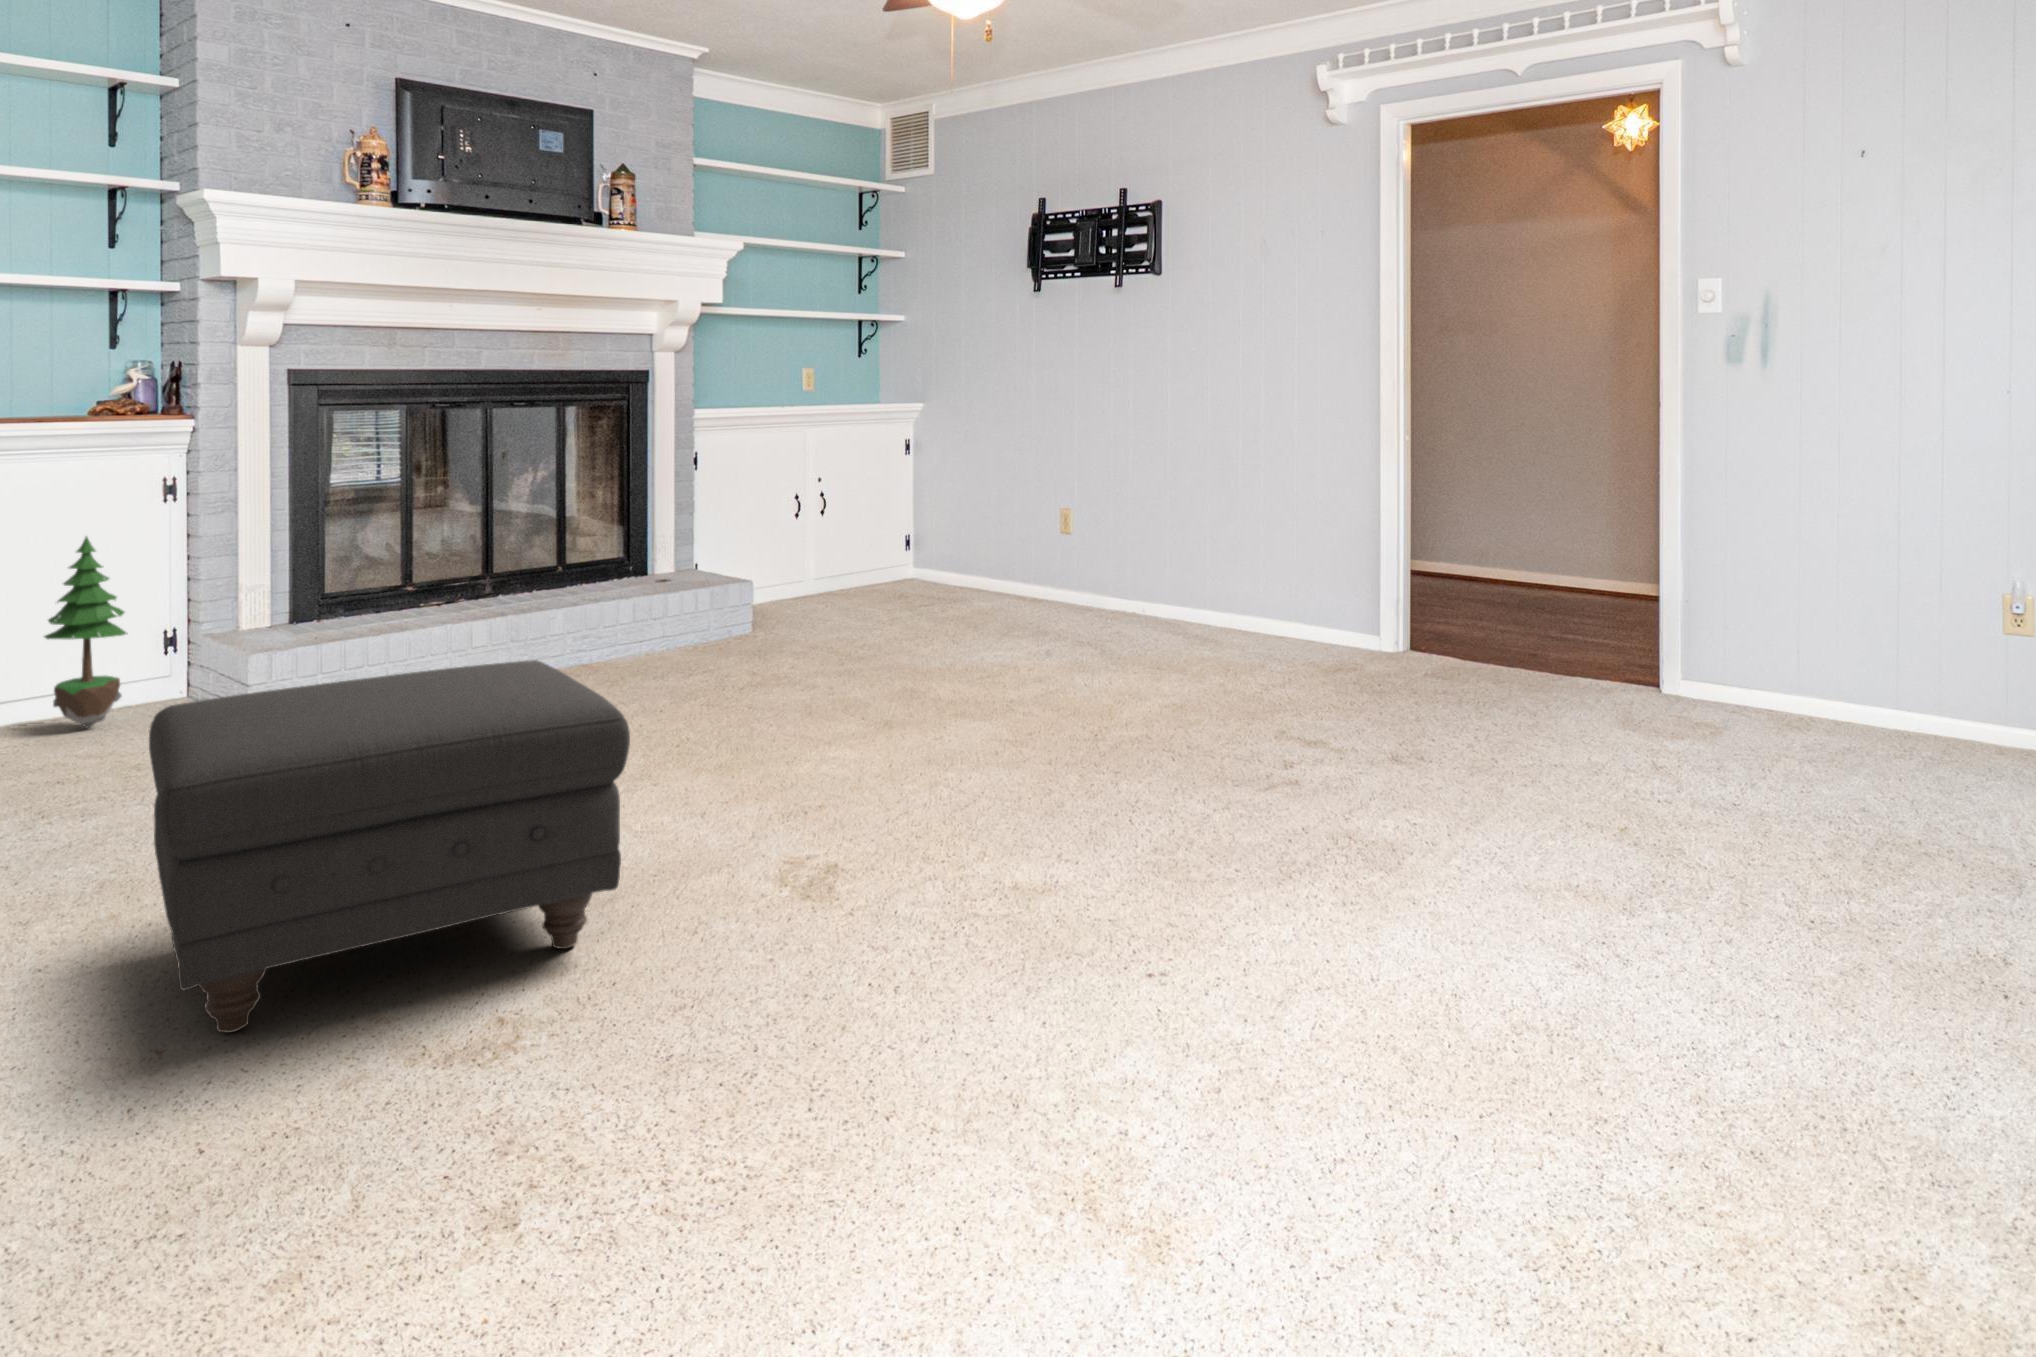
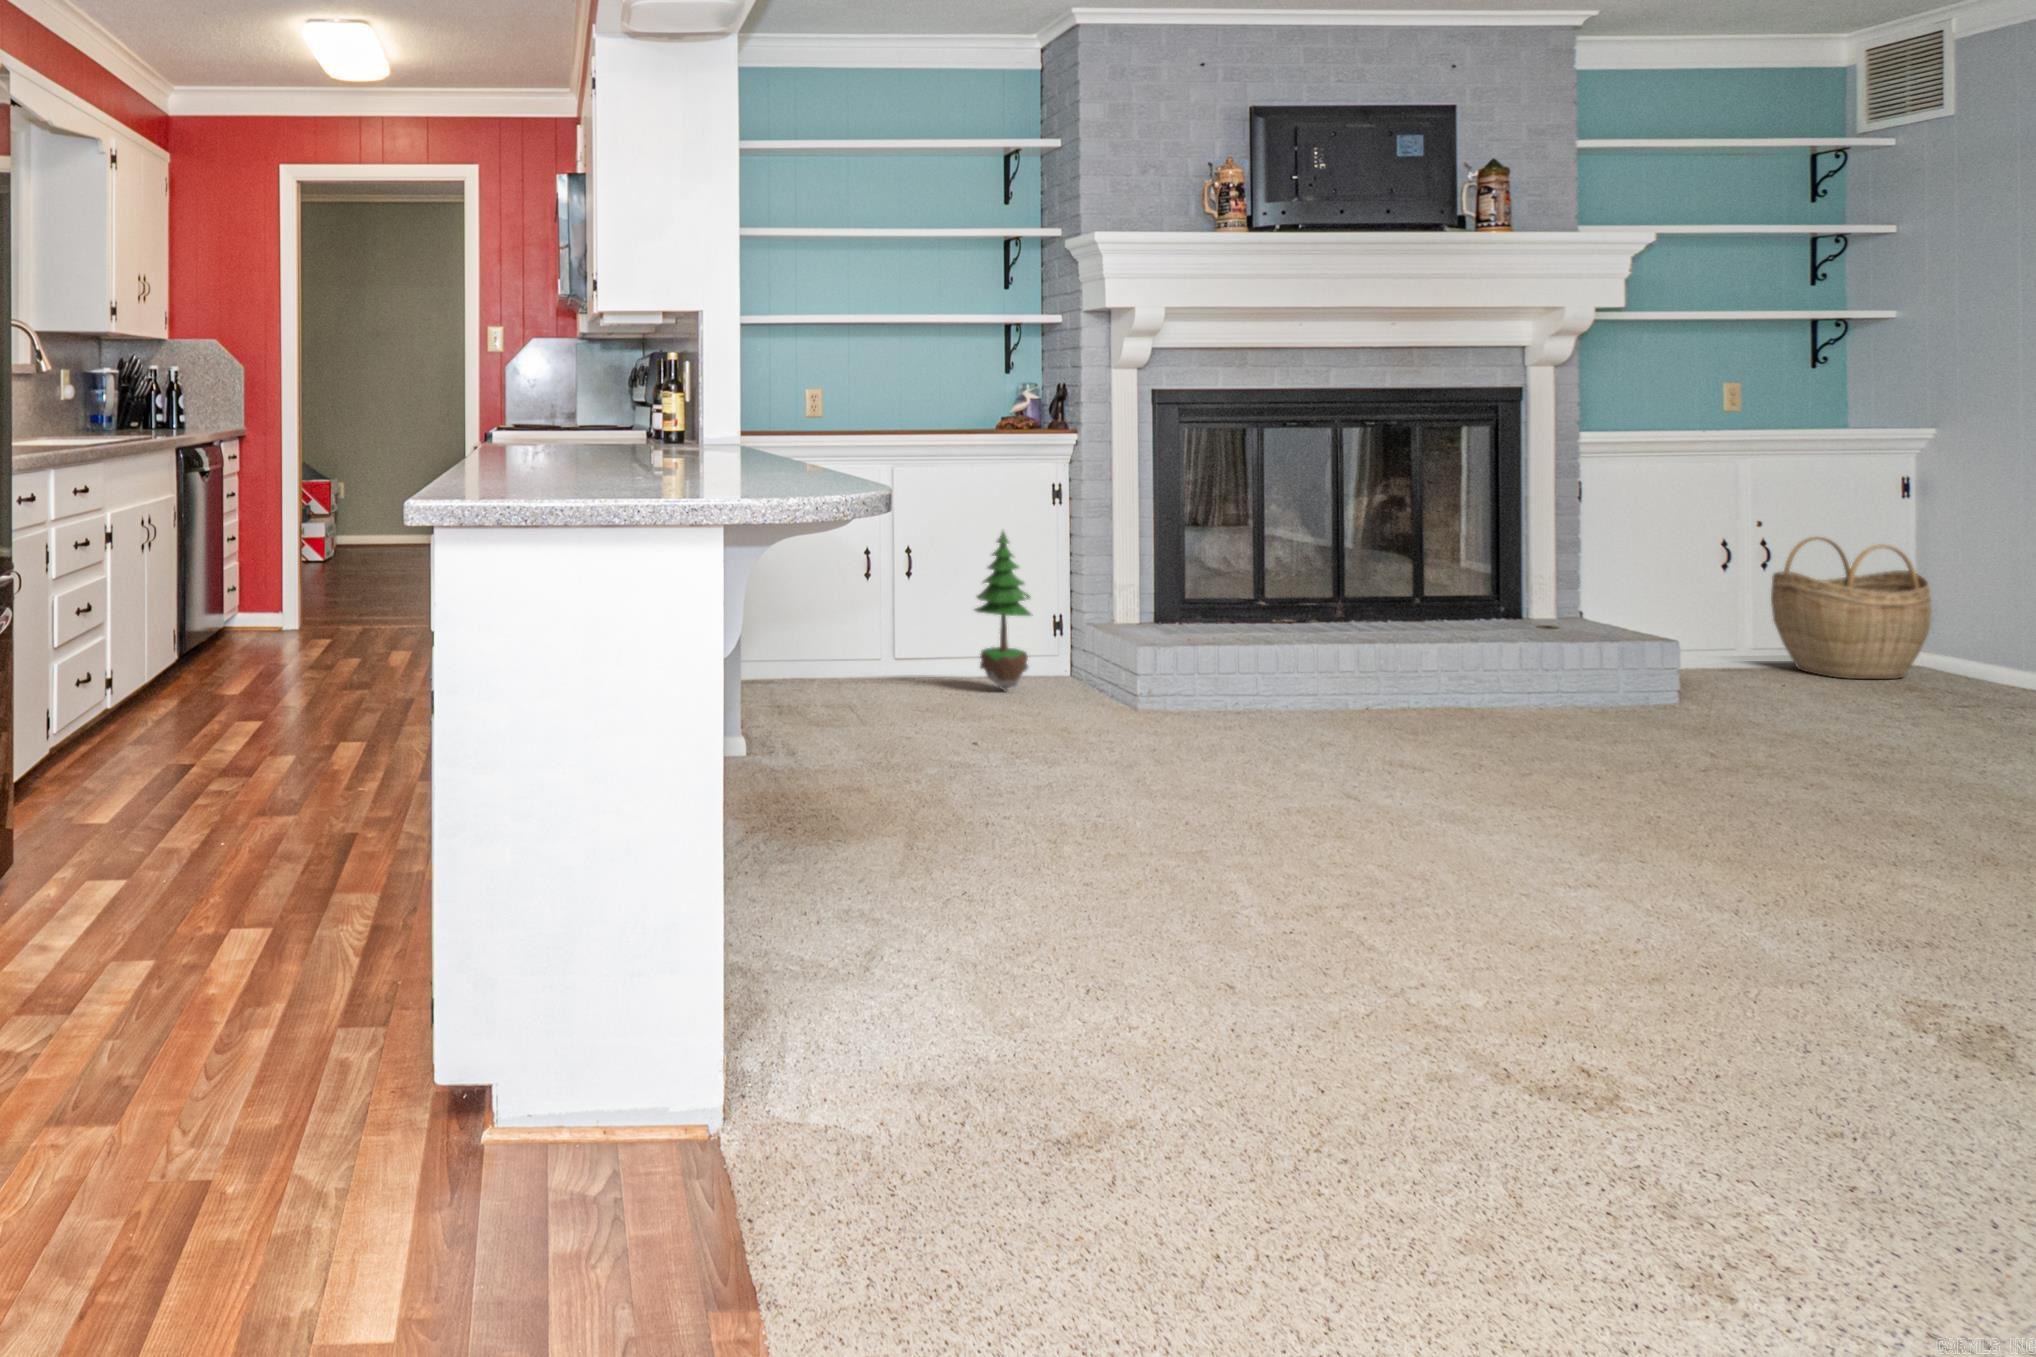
woven basket: none [824,489,915,598] -> present [1771,537,1931,679]
ottoman: present [149,660,630,1033] -> none [1142,679,1661,1000]

